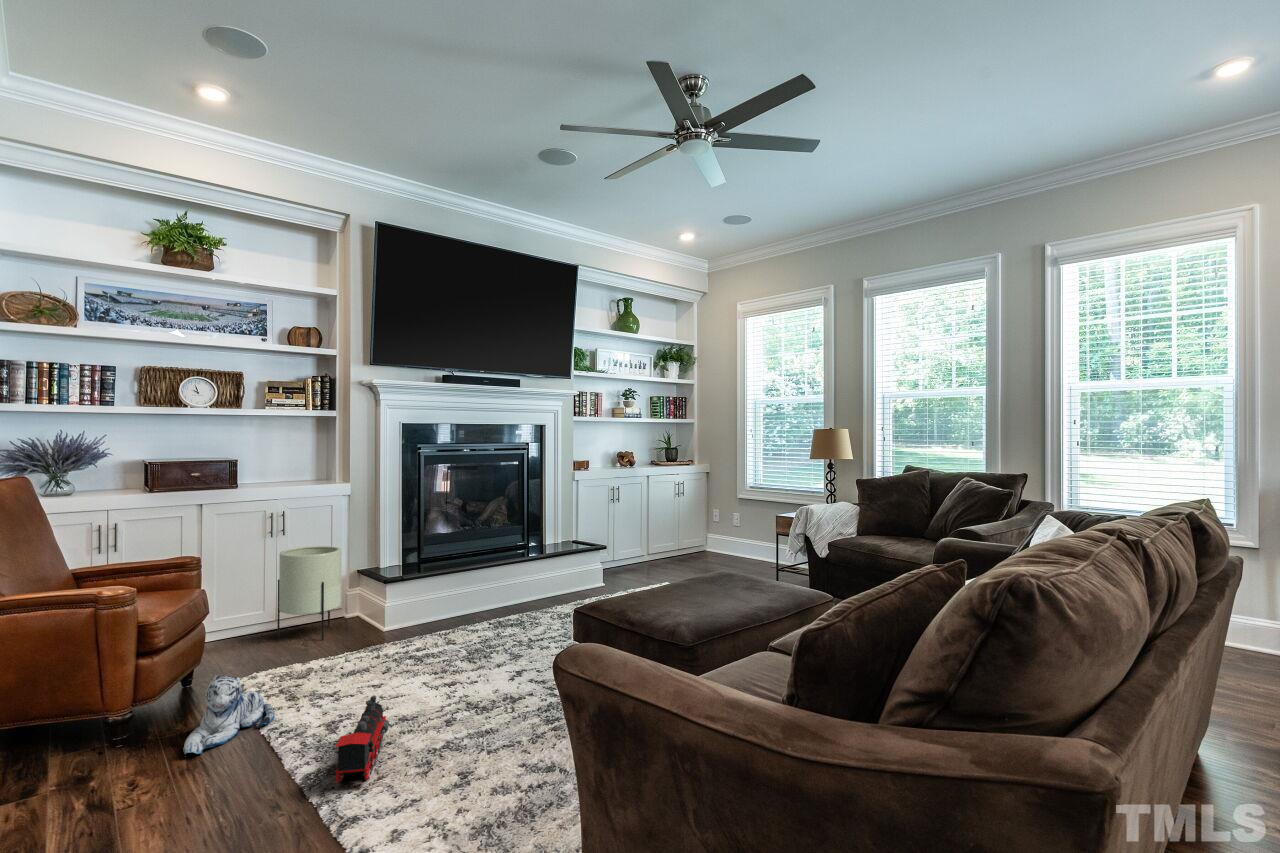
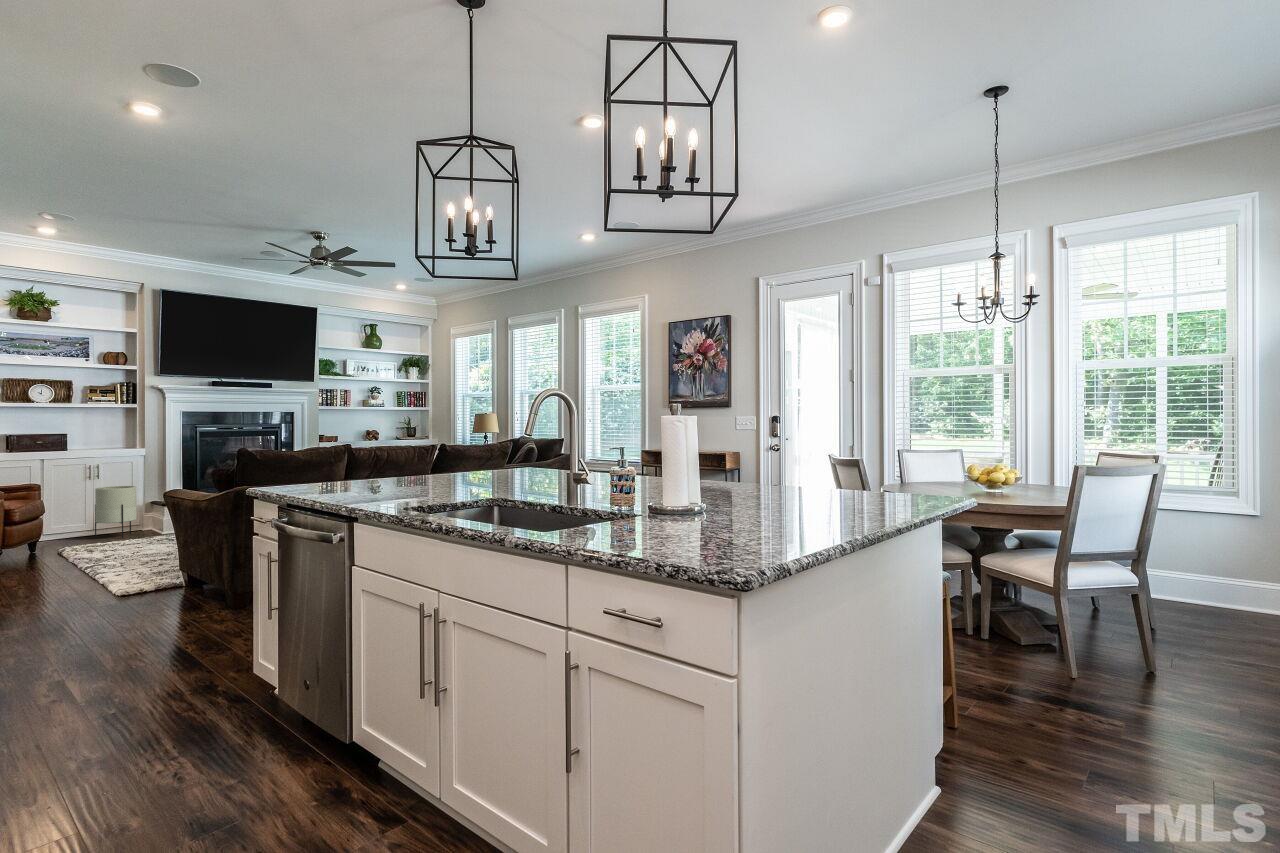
plush toy: present [183,676,275,755] -> none [30,534,81,566]
toy train: present [335,696,390,783] -> none [100,541,137,568]

